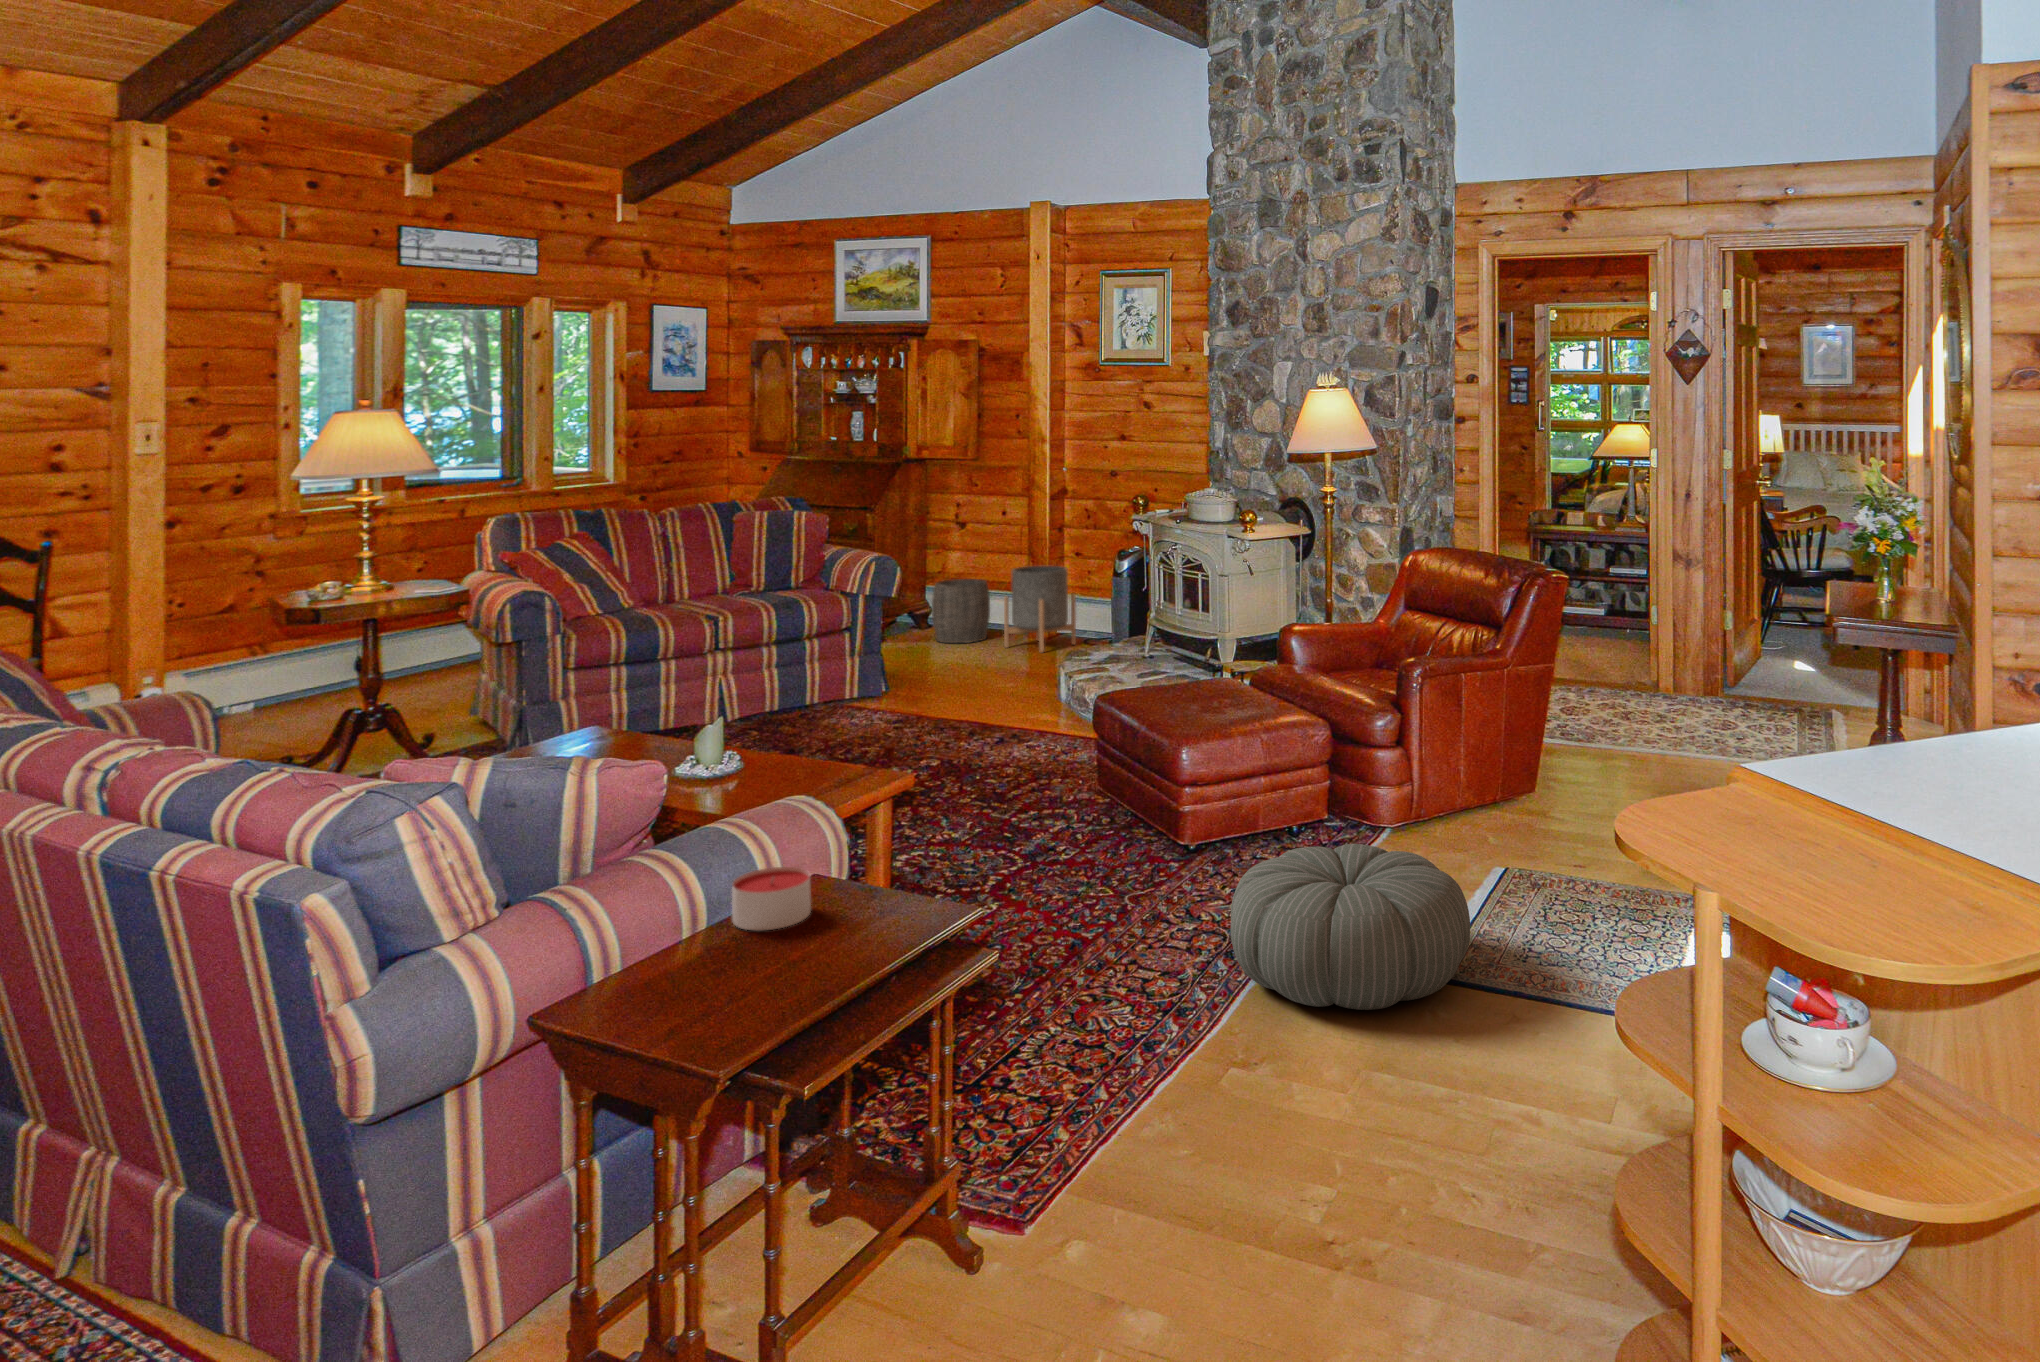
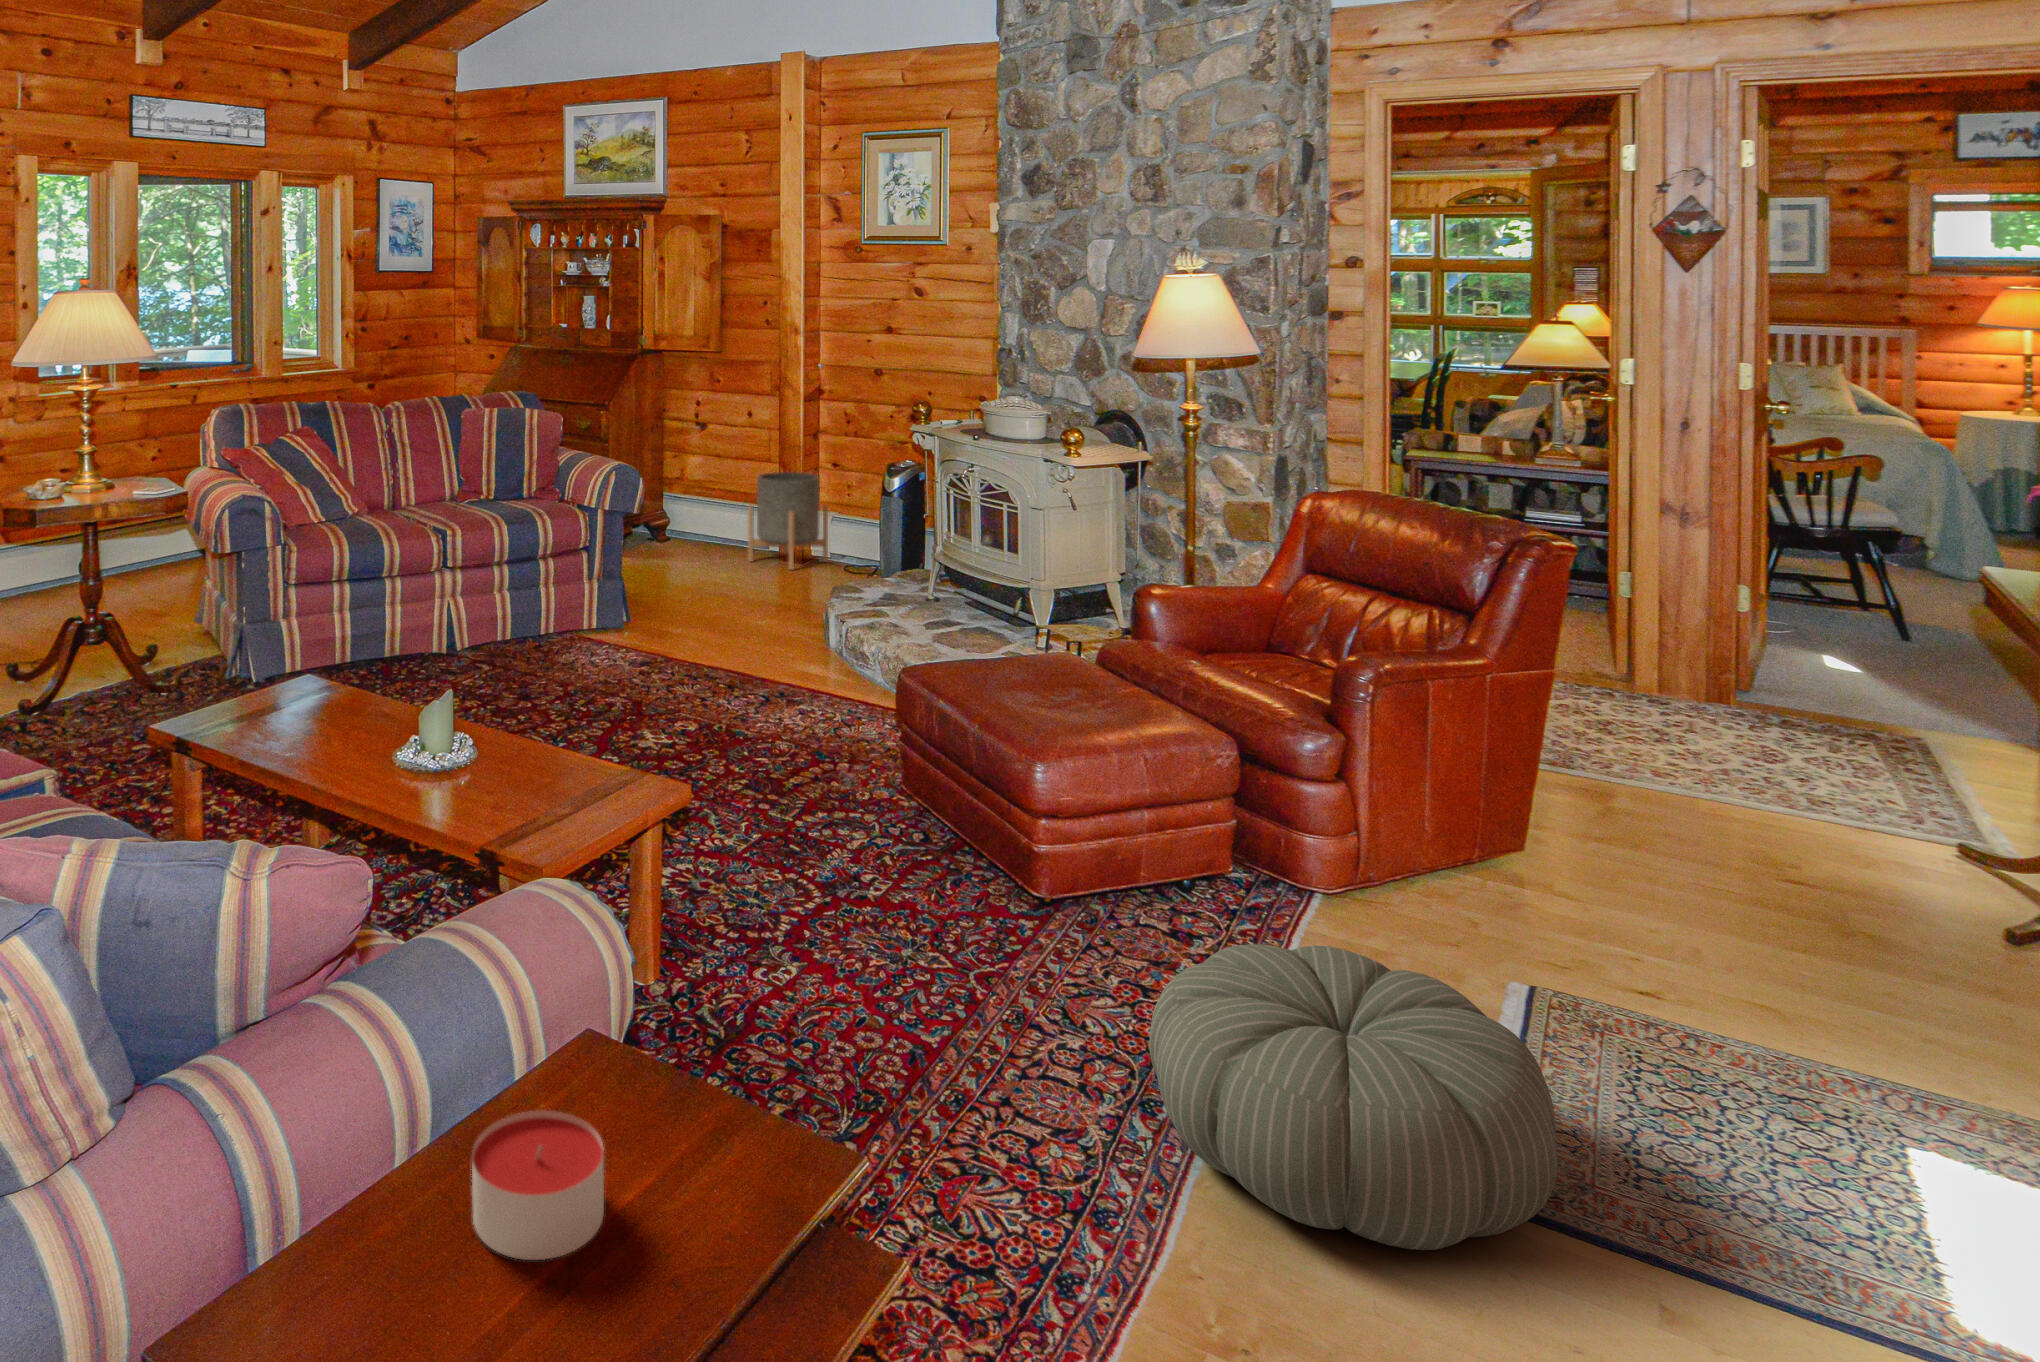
woven basket: present [932,579,990,643] -> none [669,482,731,553]

